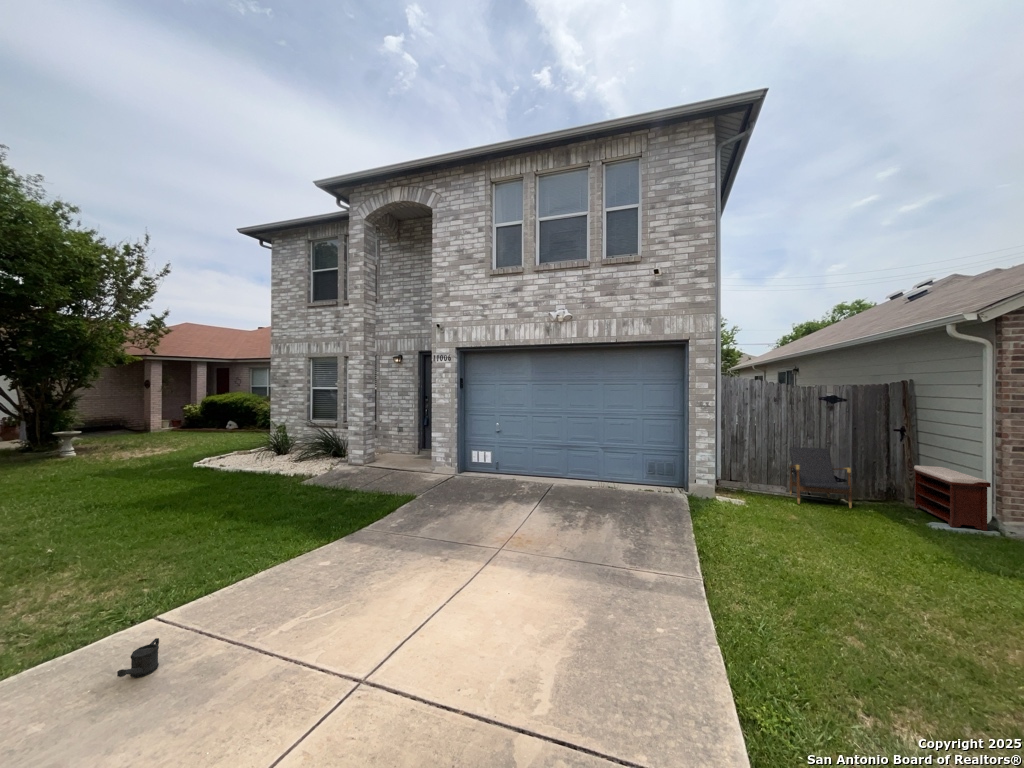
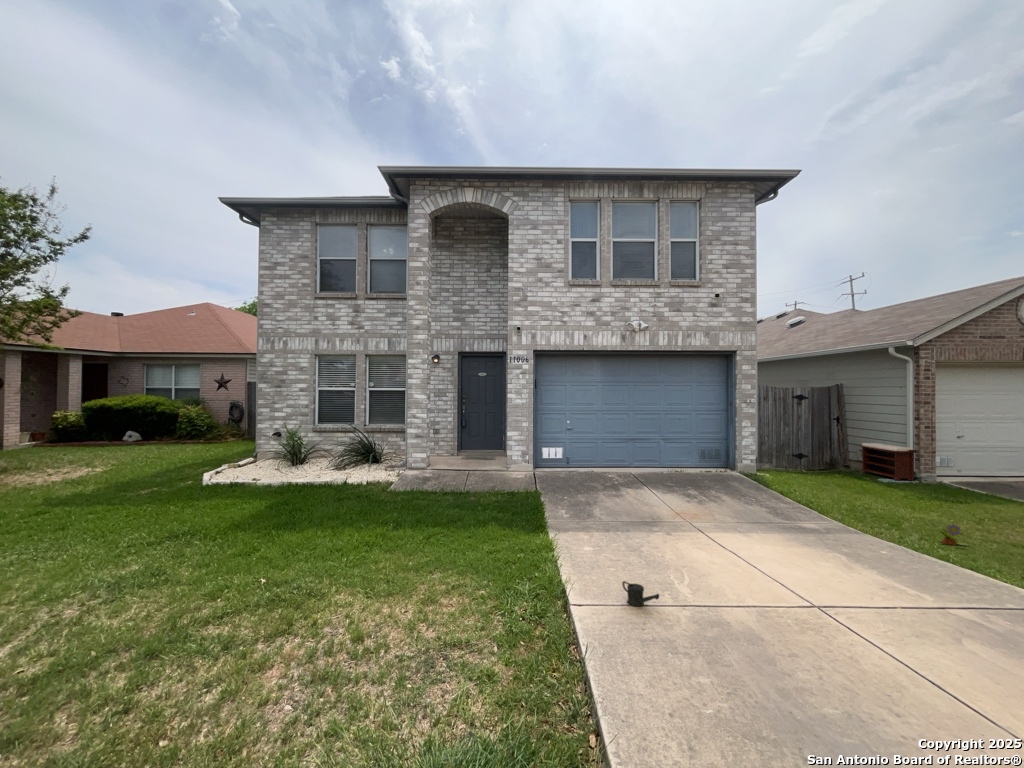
lounge chair: present [789,447,852,508] -> none [784,435,834,475]
decorative plant: none [789,635,841,675] -> present [936,524,964,545]

